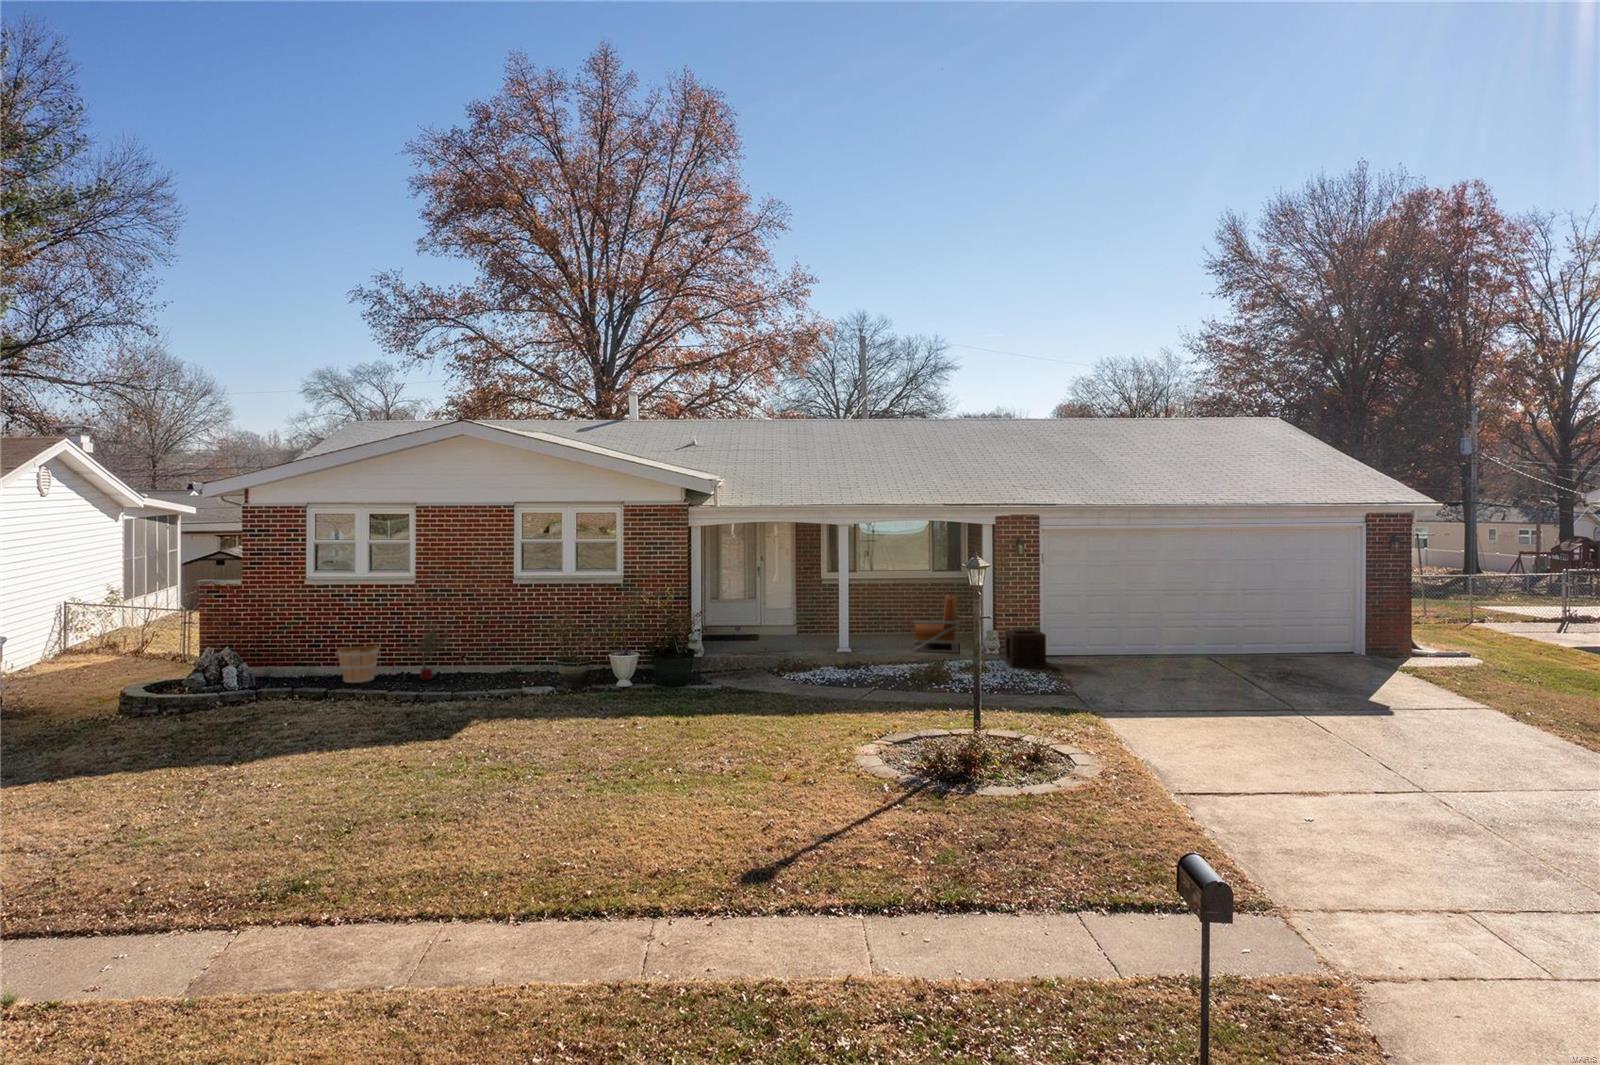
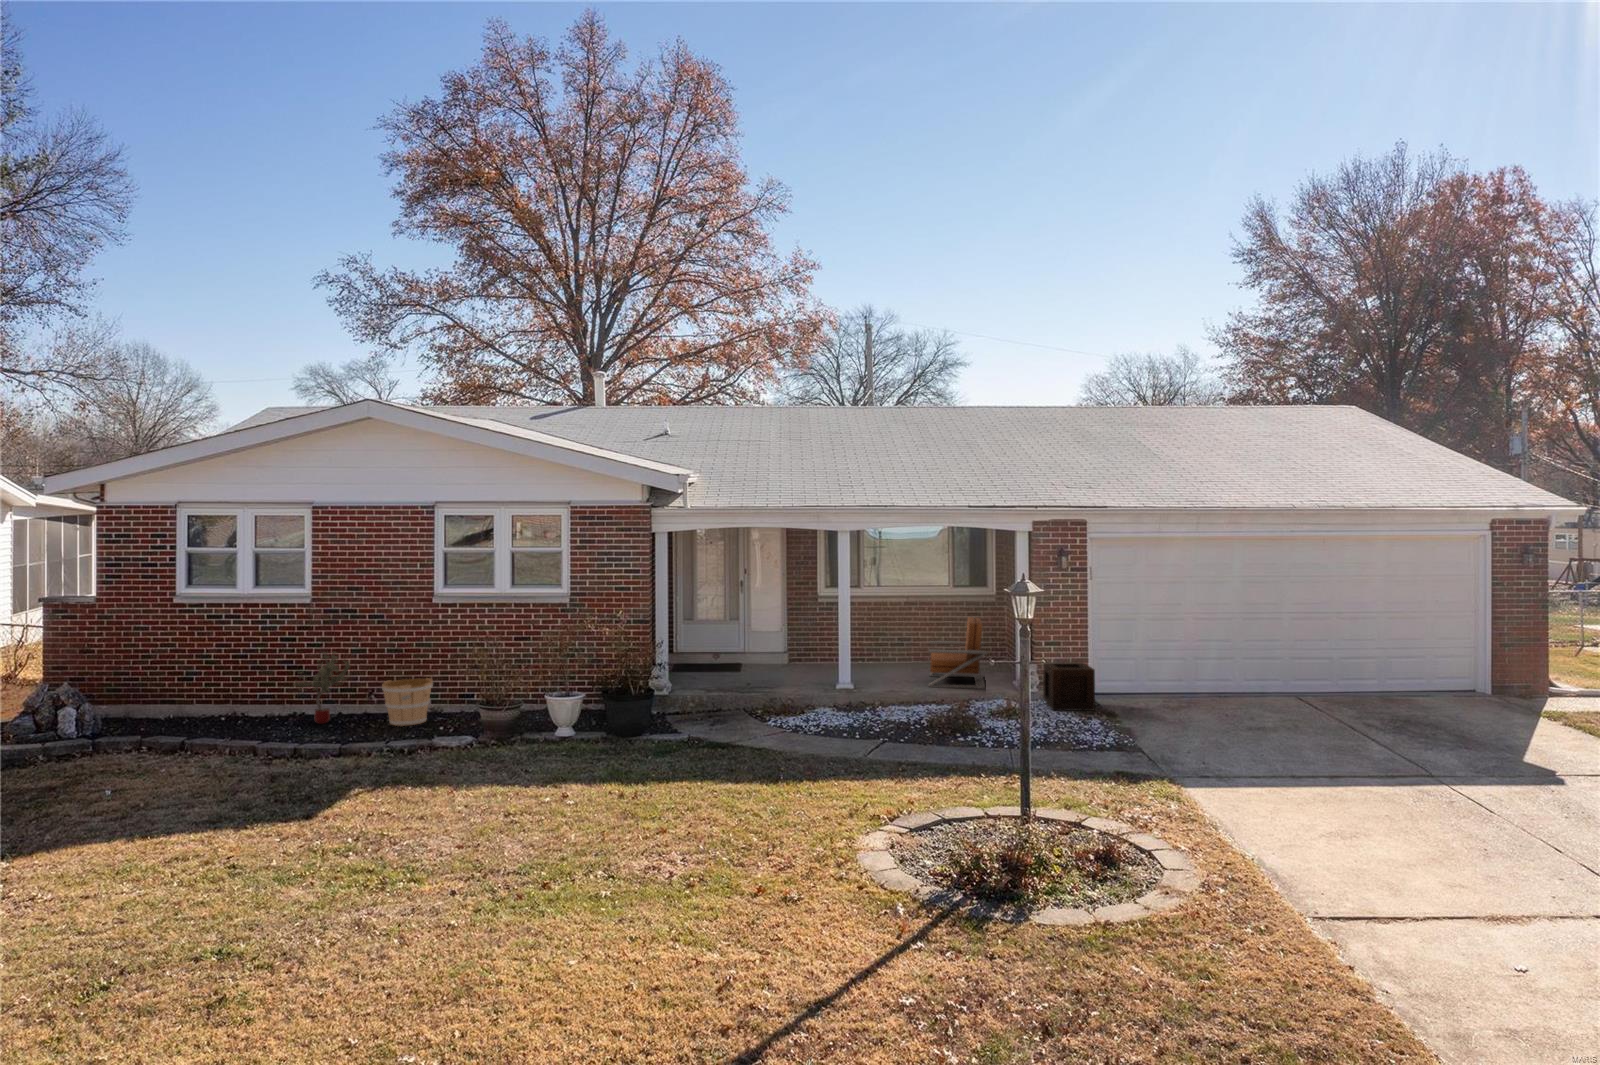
wooden bucket: present [337,645,379,683] -> present [382,678,433,726]

